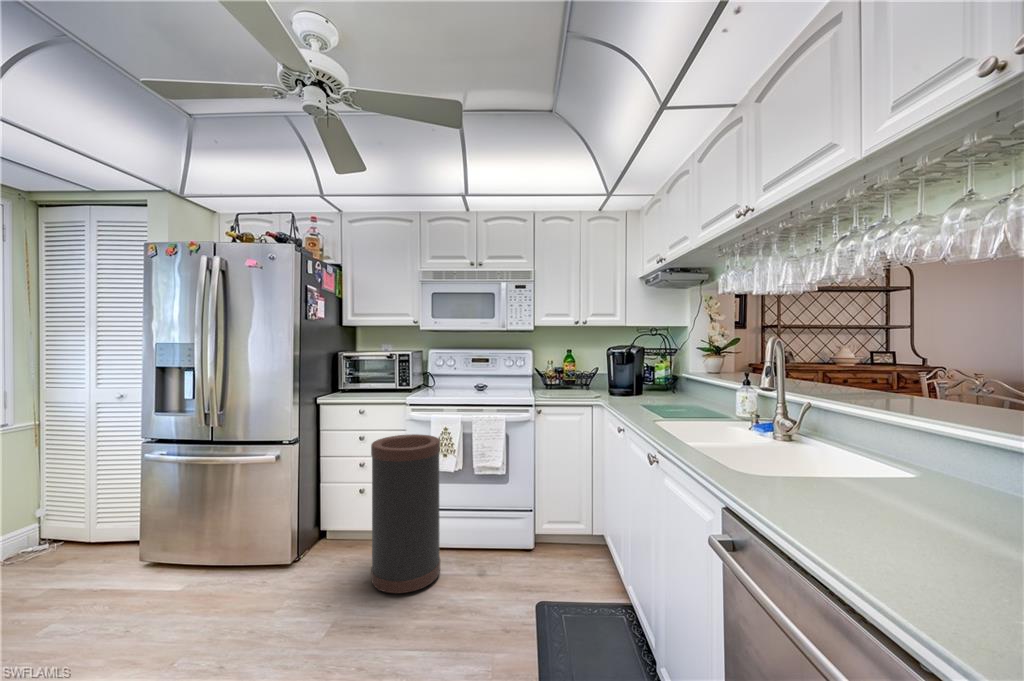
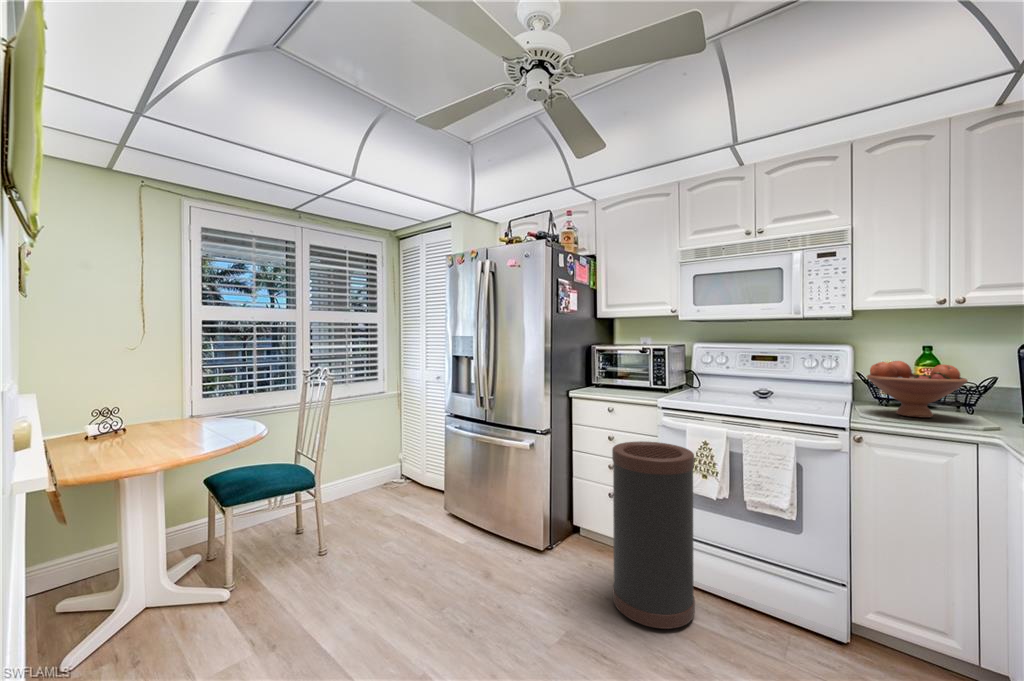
fruit bowl: none [542,360,589,395] -> present [867,361,968,418]

